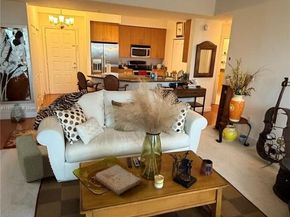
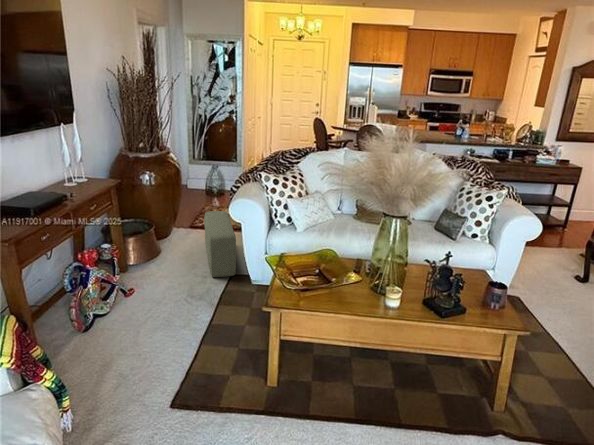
book: present [95,165,141,195] -> none [298,263,367,301]

